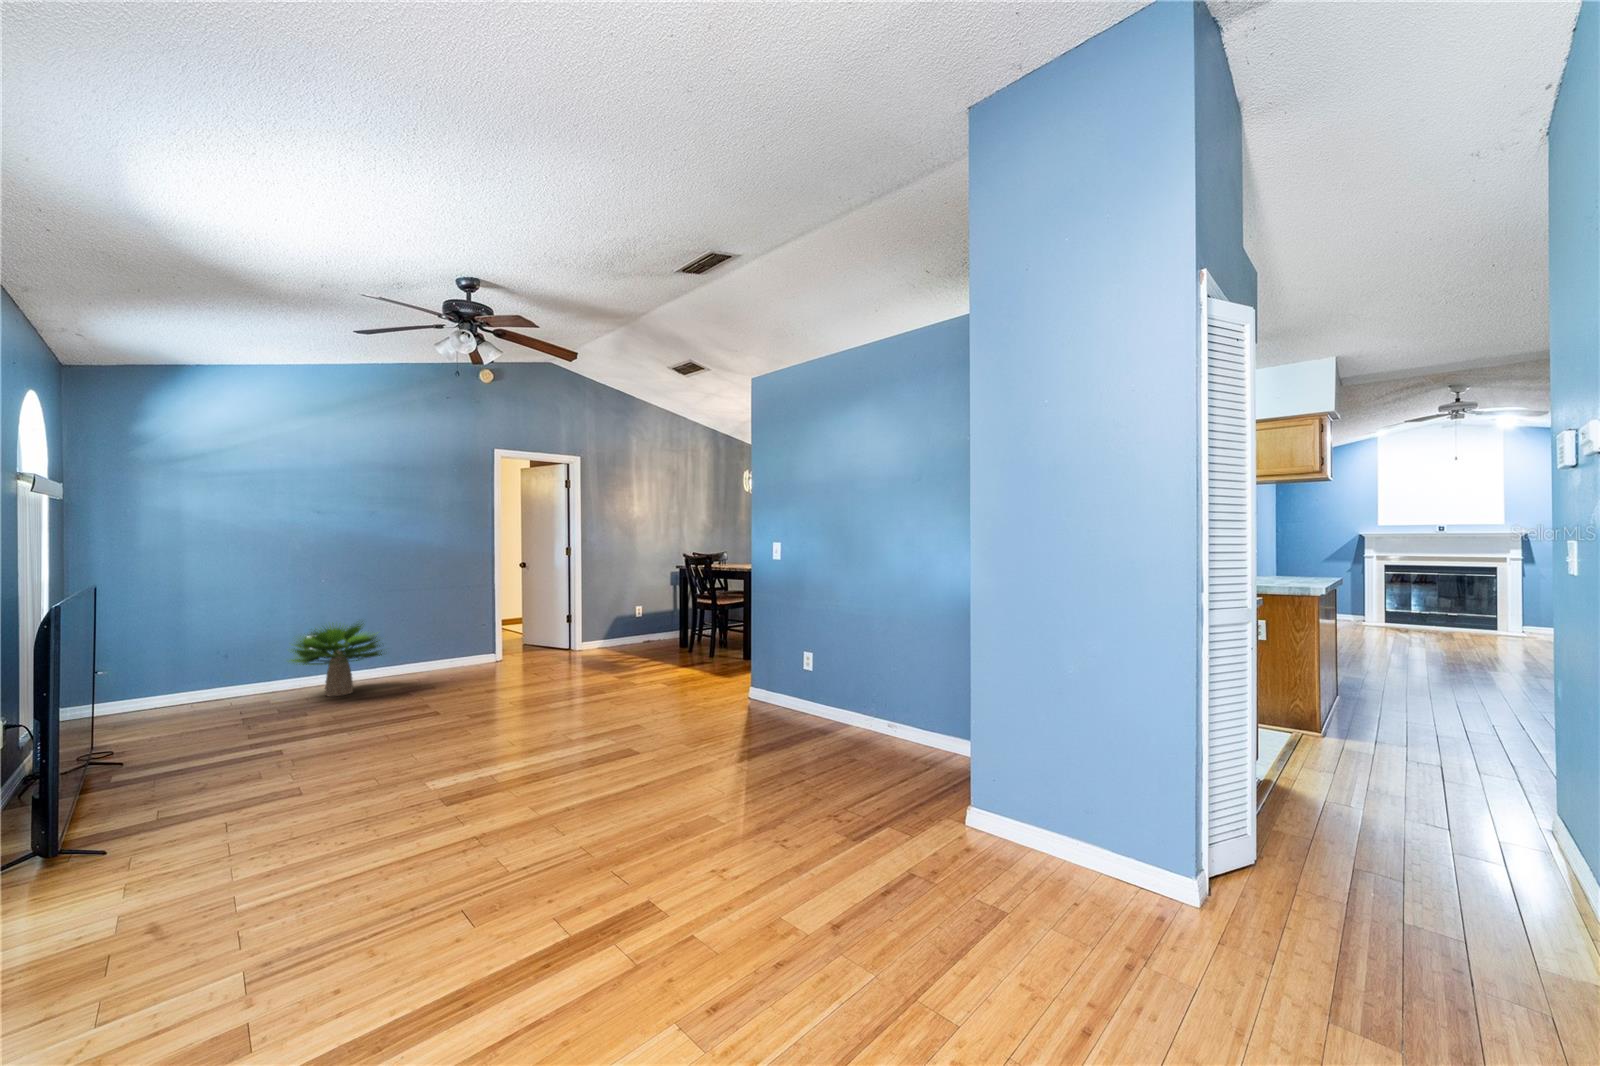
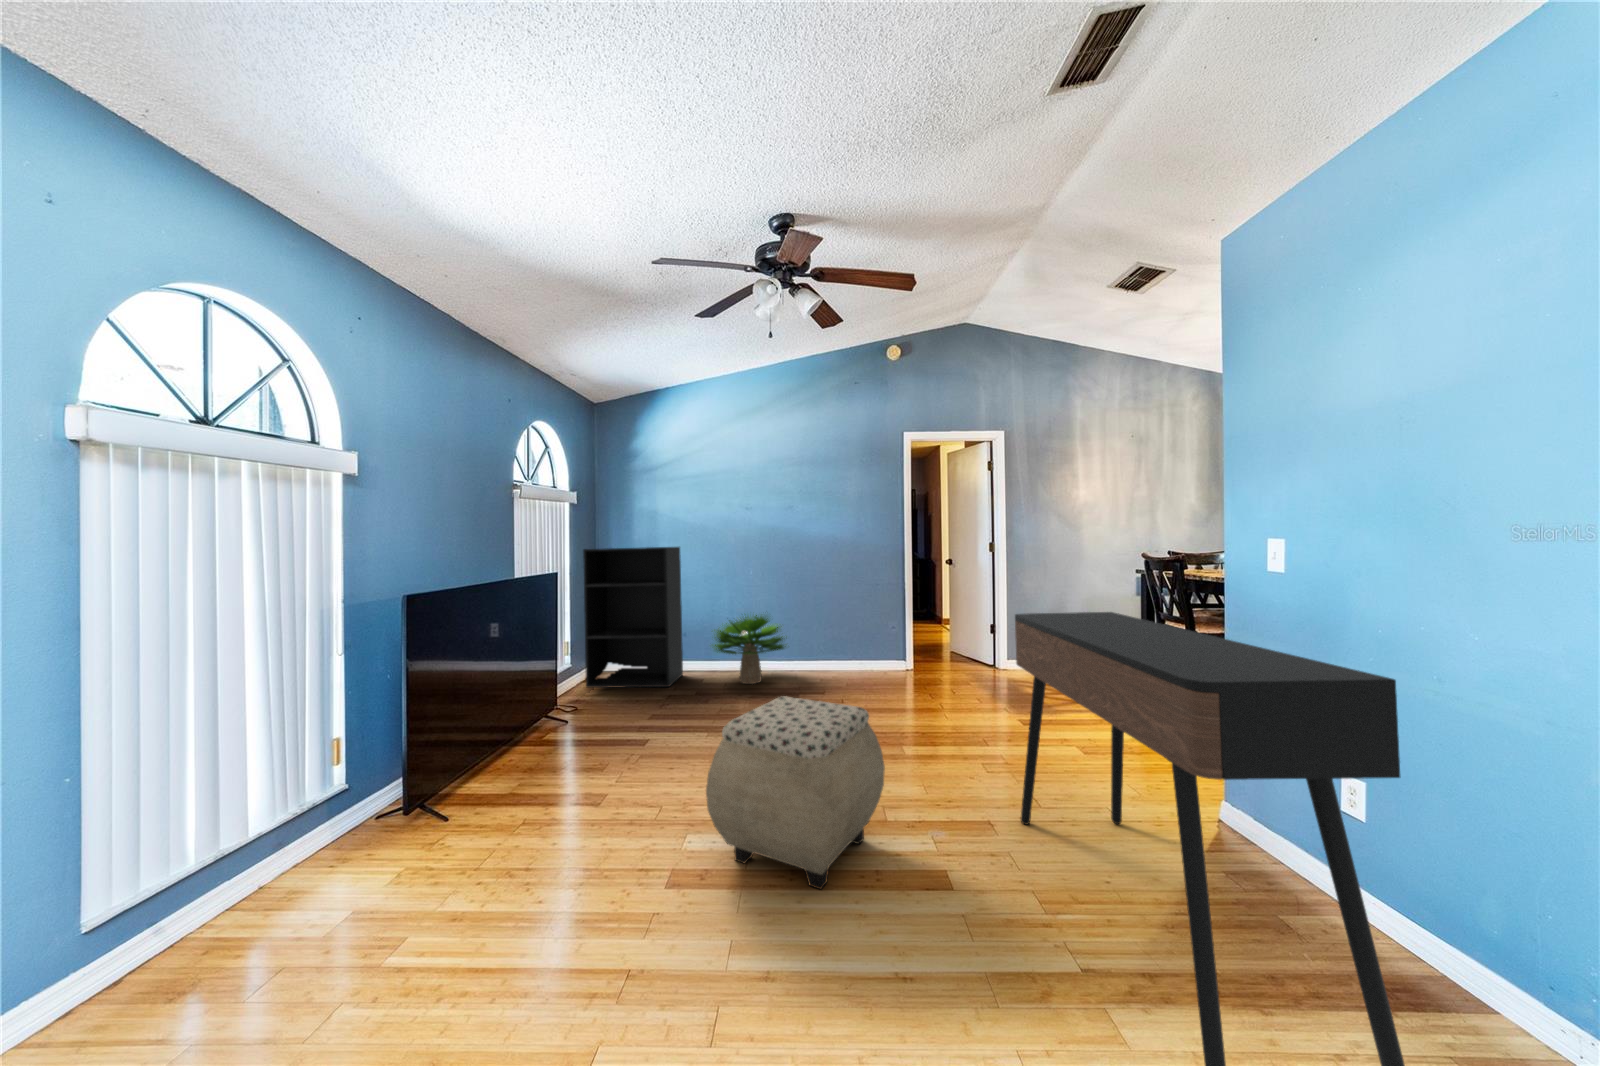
bookshelf: none [87,552,236,735] -> present [583,547,683,688]
console table: none [648,585,803,747] -> present [1015,612,1405,1066]
ottoman: none [477,653,580,763] -> present [706,696,885,889]

